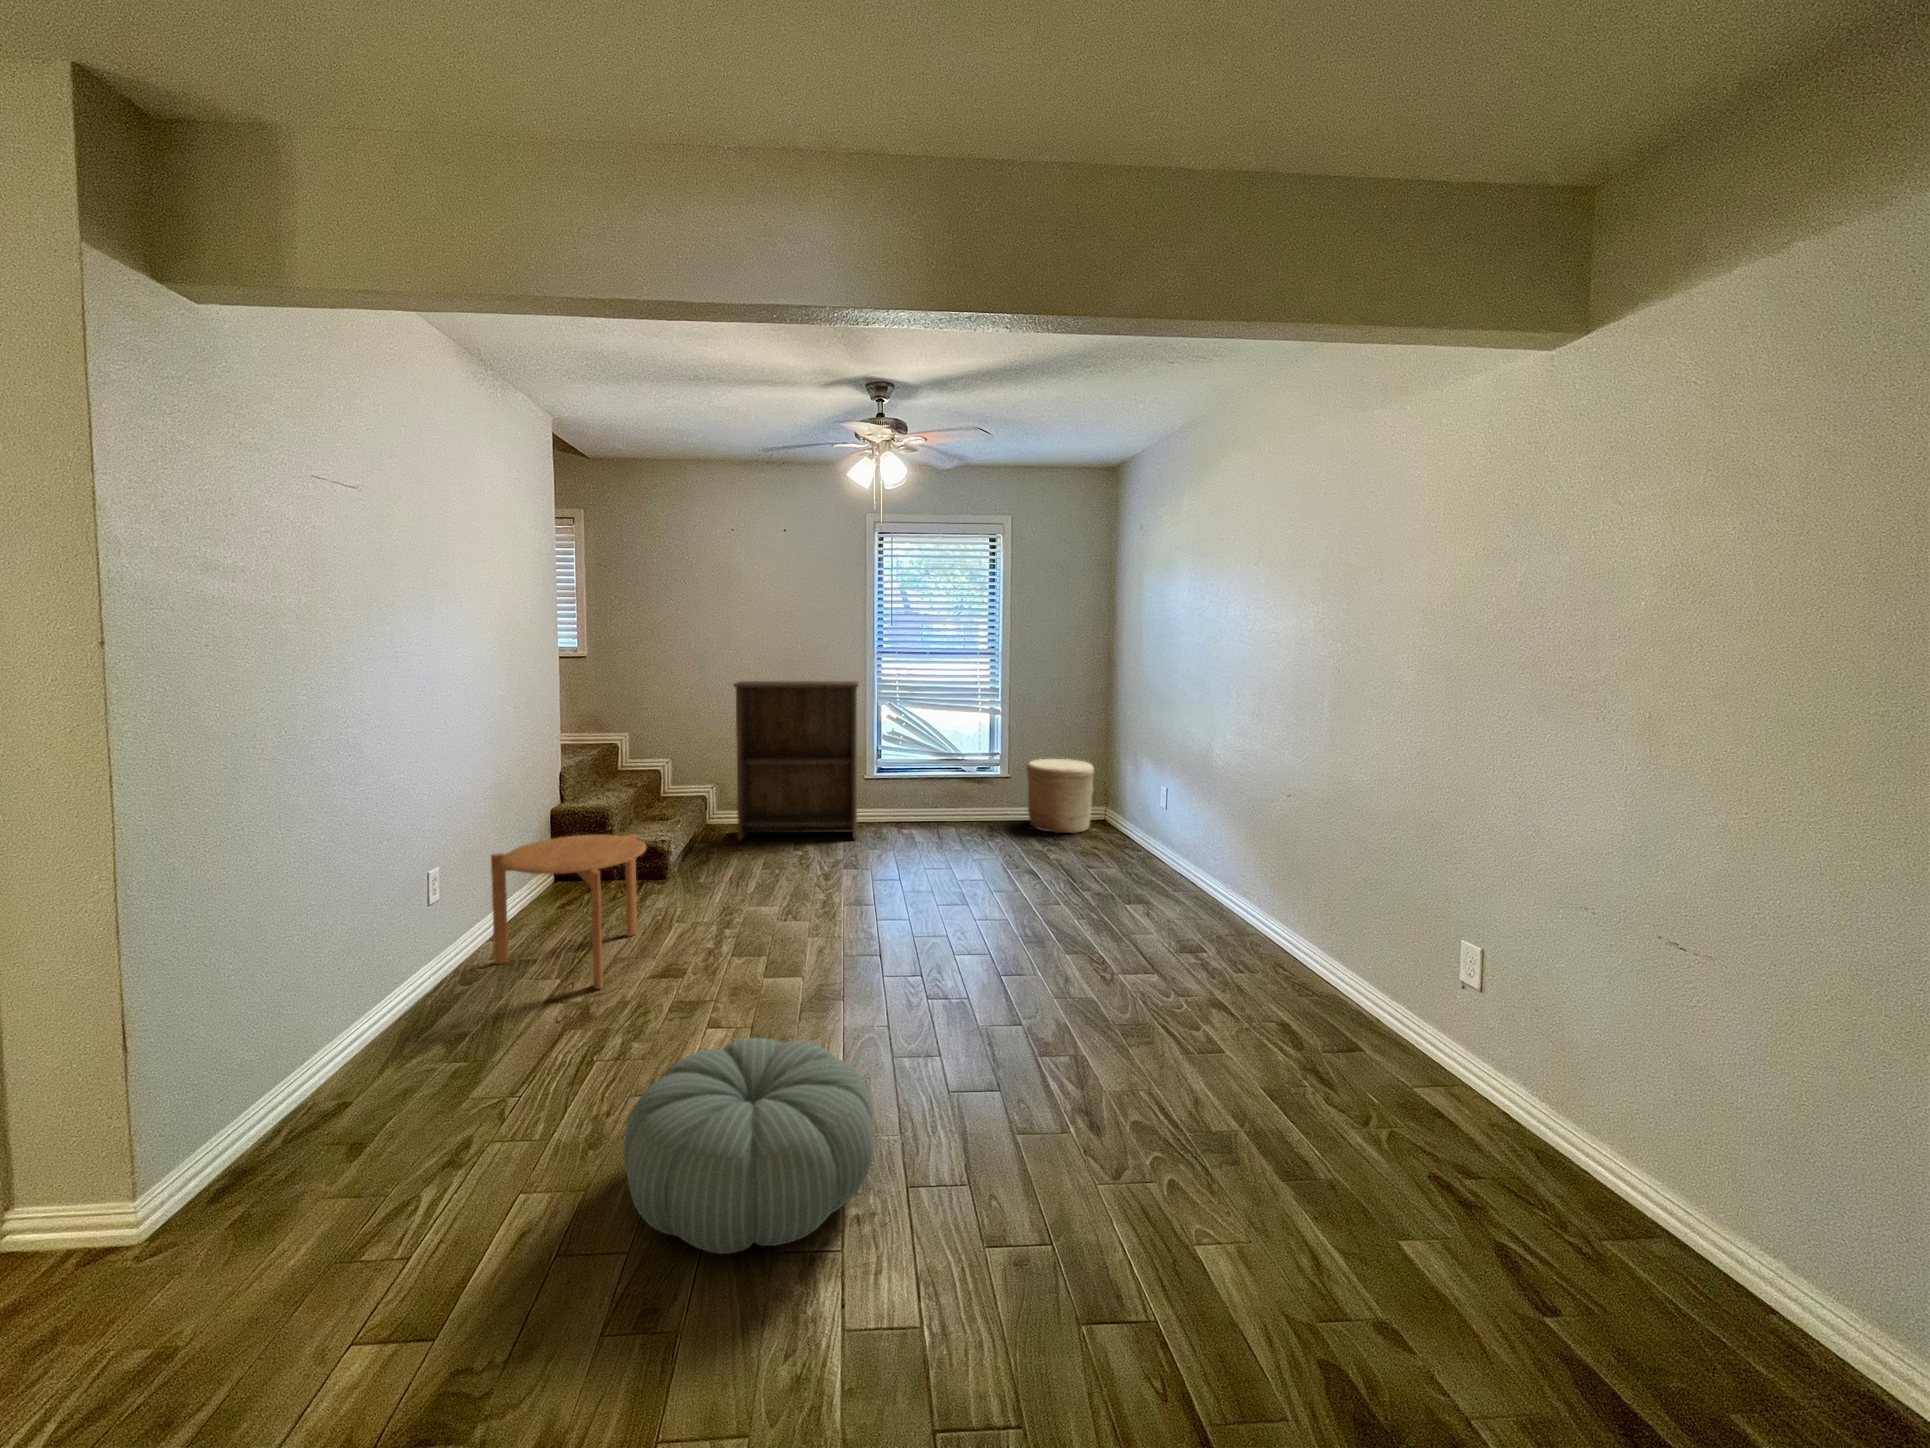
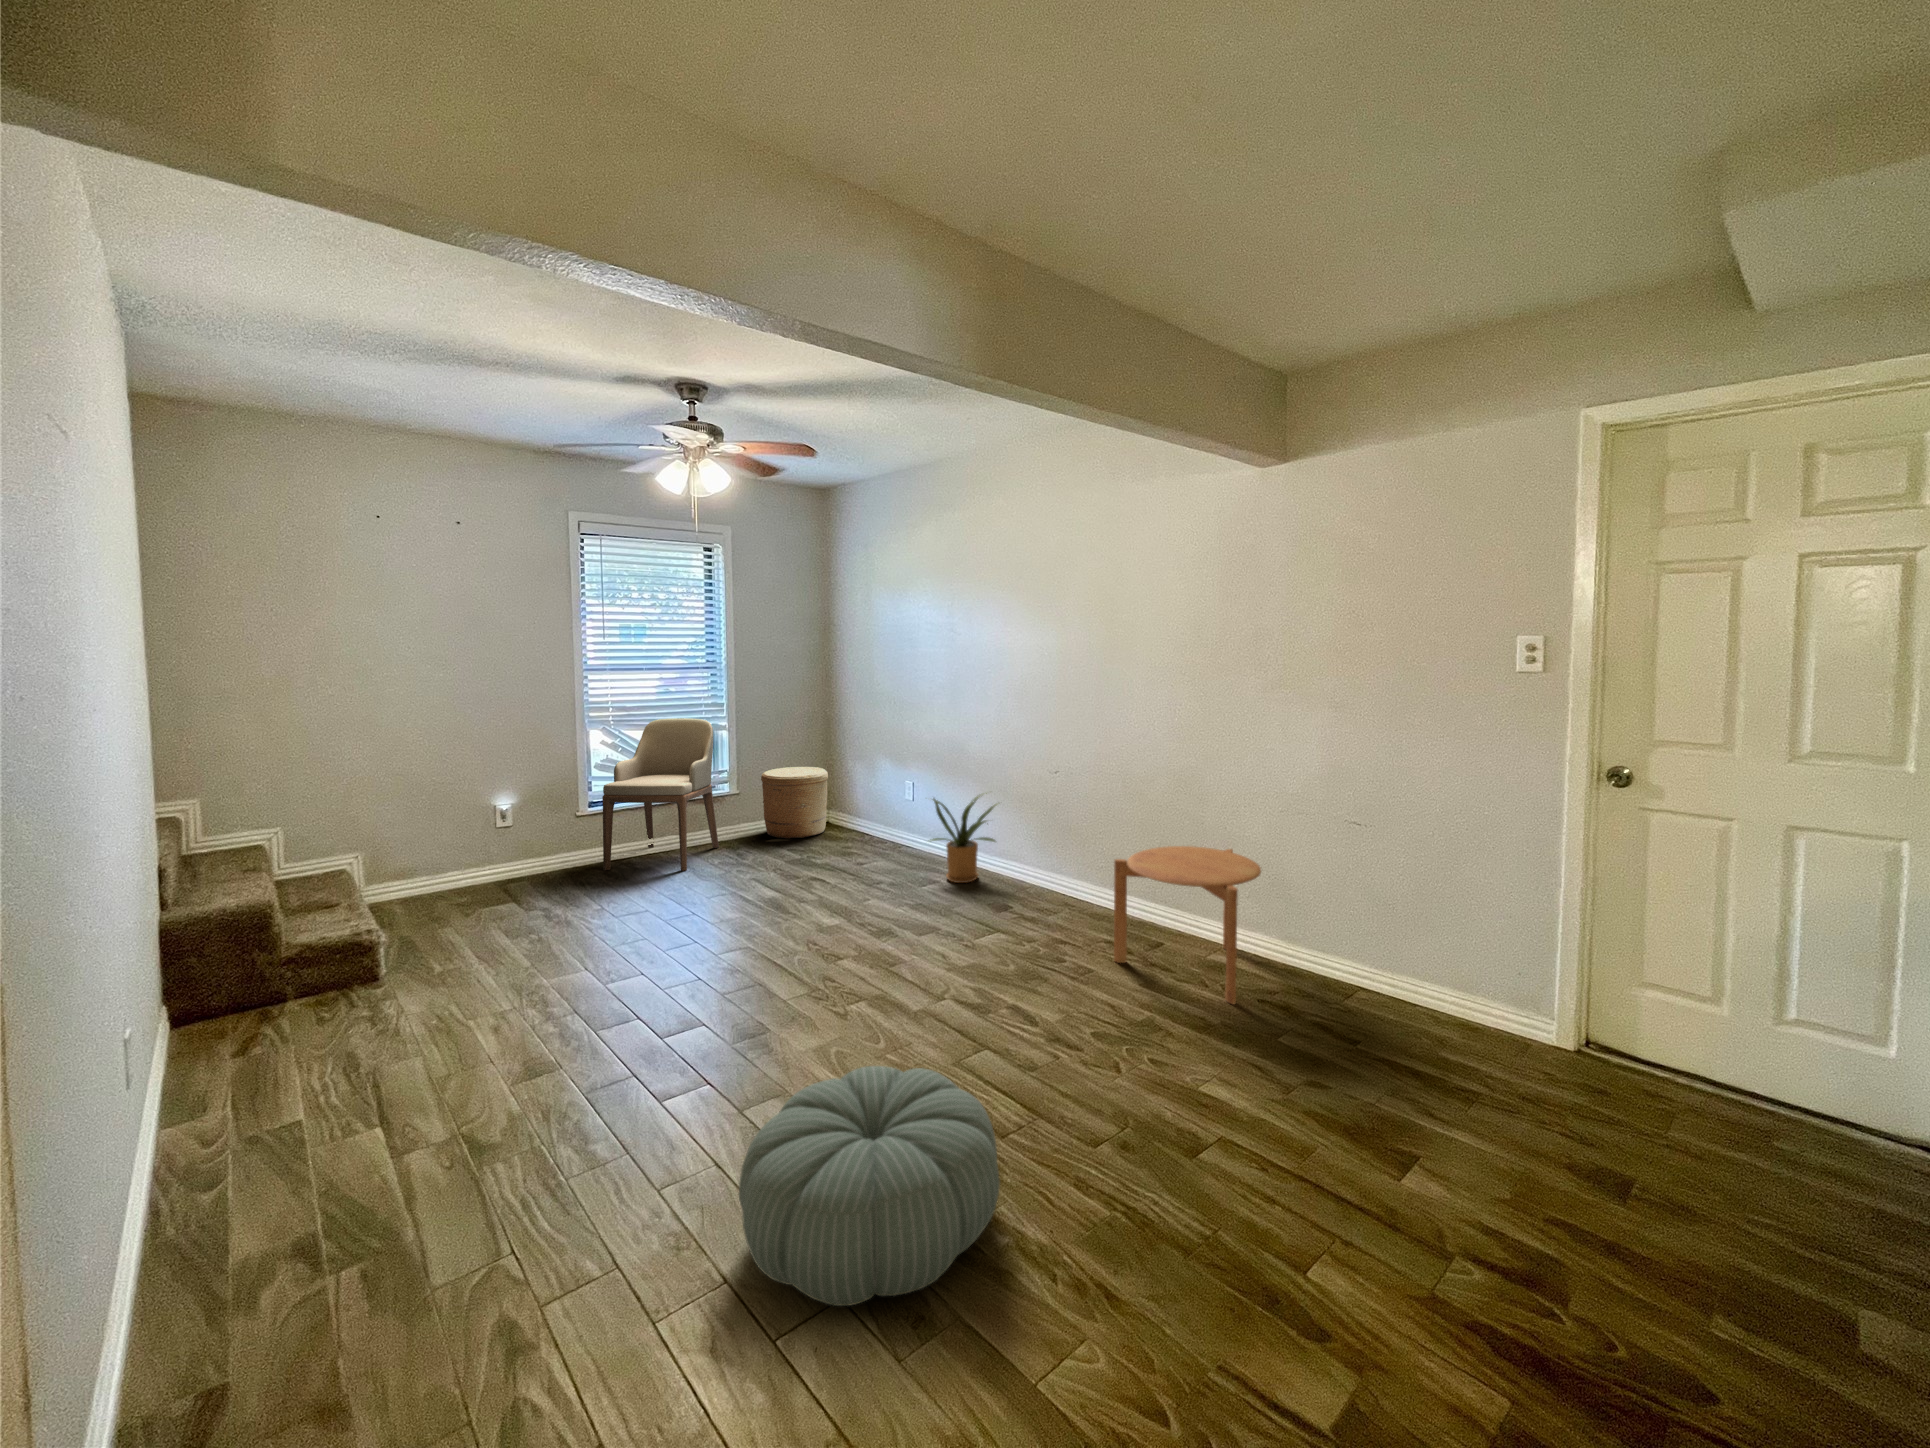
bookshelf: present [733,681,859,840] -> none [405,704,594,919]
armchair: none [876,700,978,843] -> present [602,718,719,871]
house plant: none [1137,806,1236,915] -> present [931,793,997,883]
side table: present [491,834,646,989] -> present [1114,846,1261,1004]

